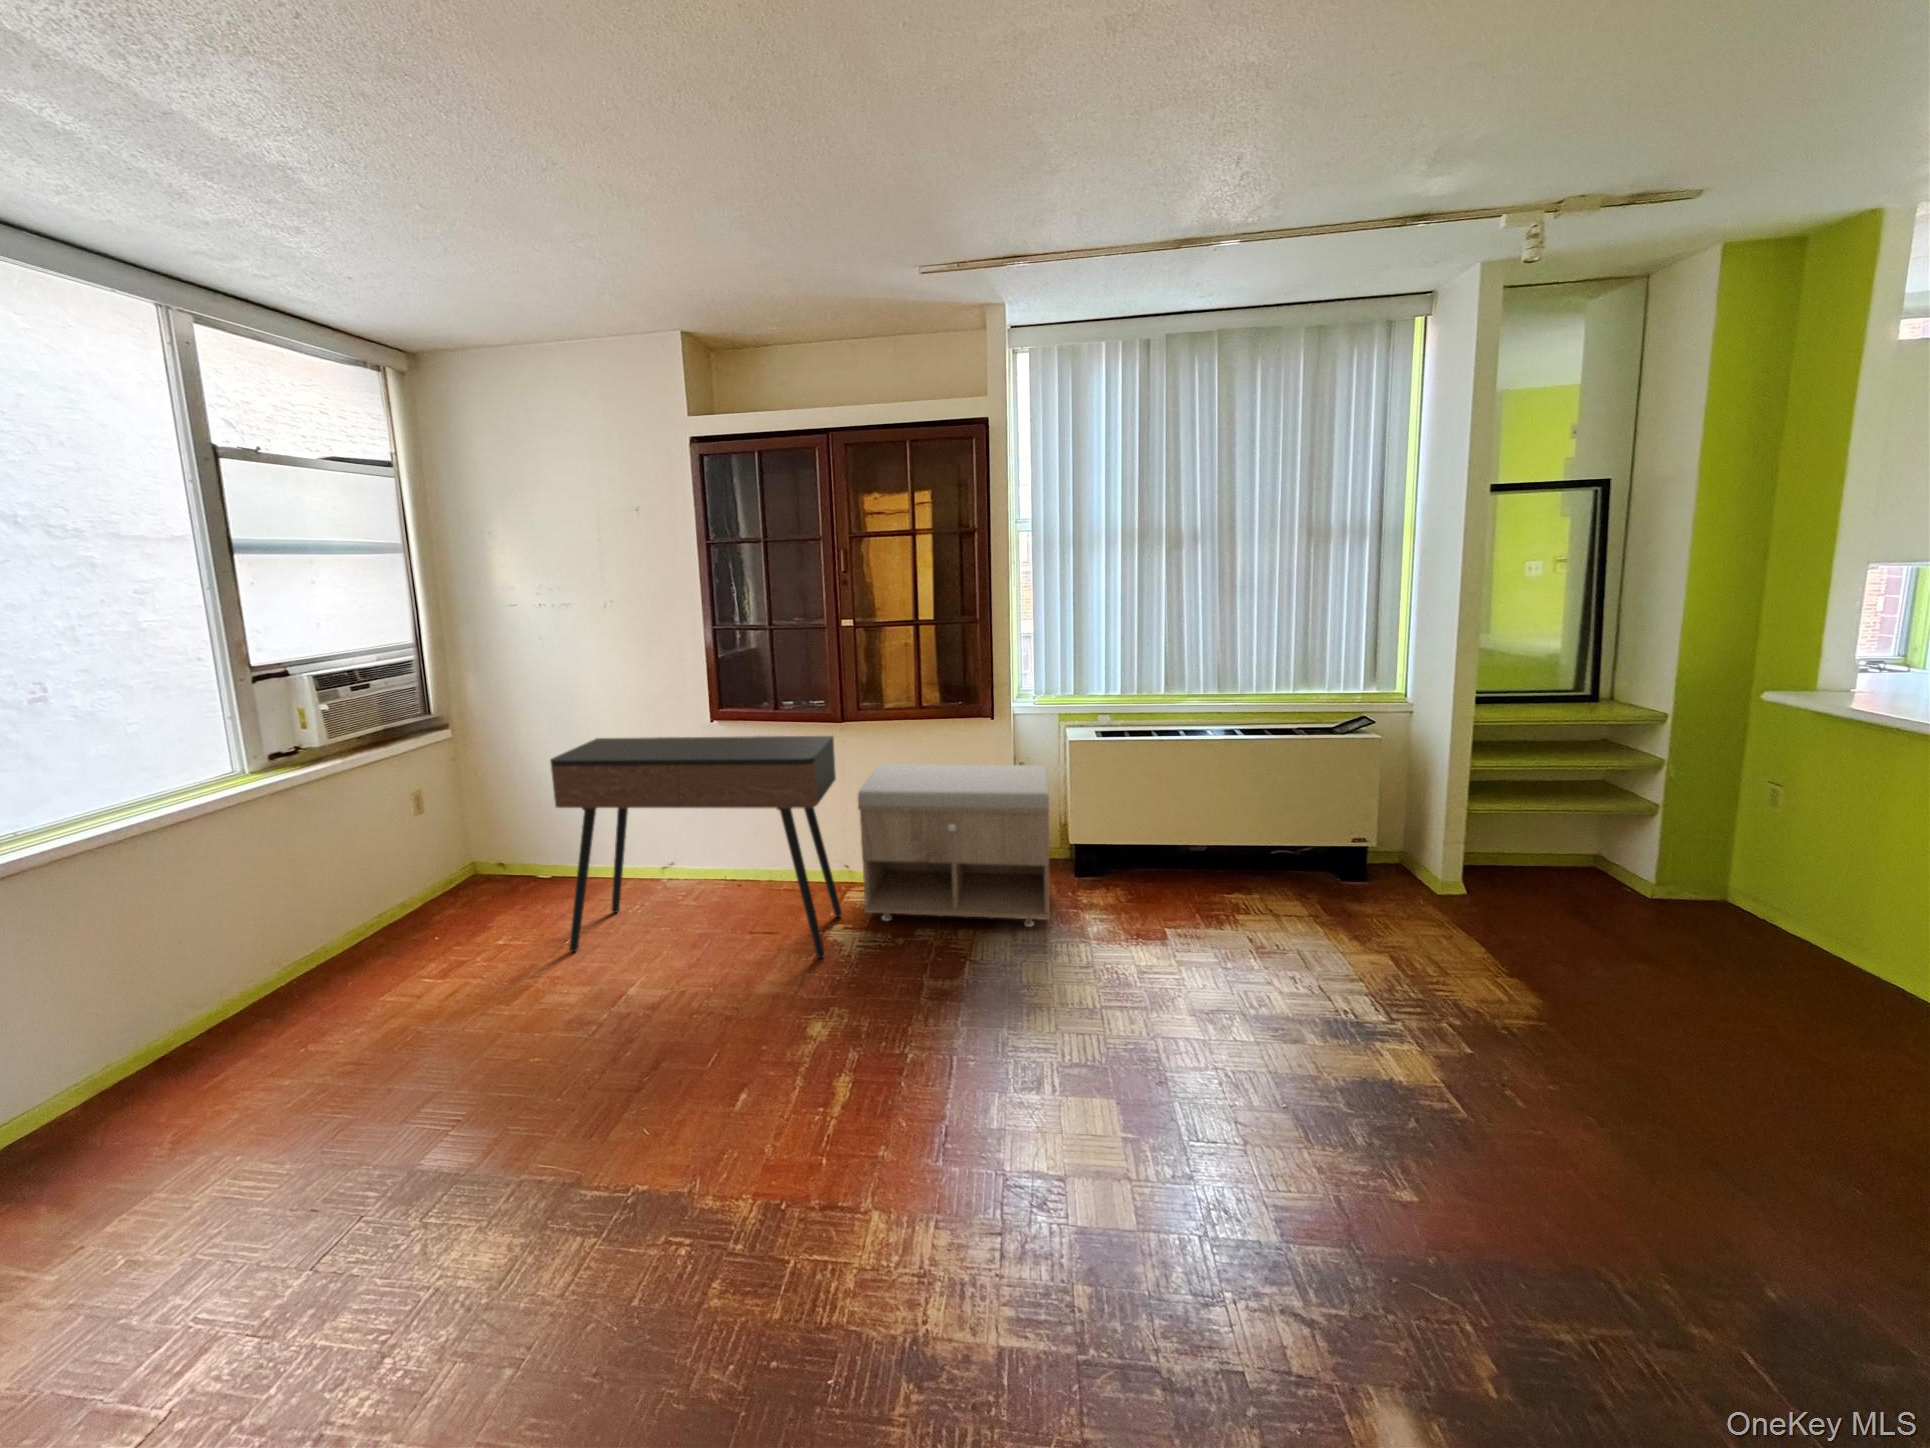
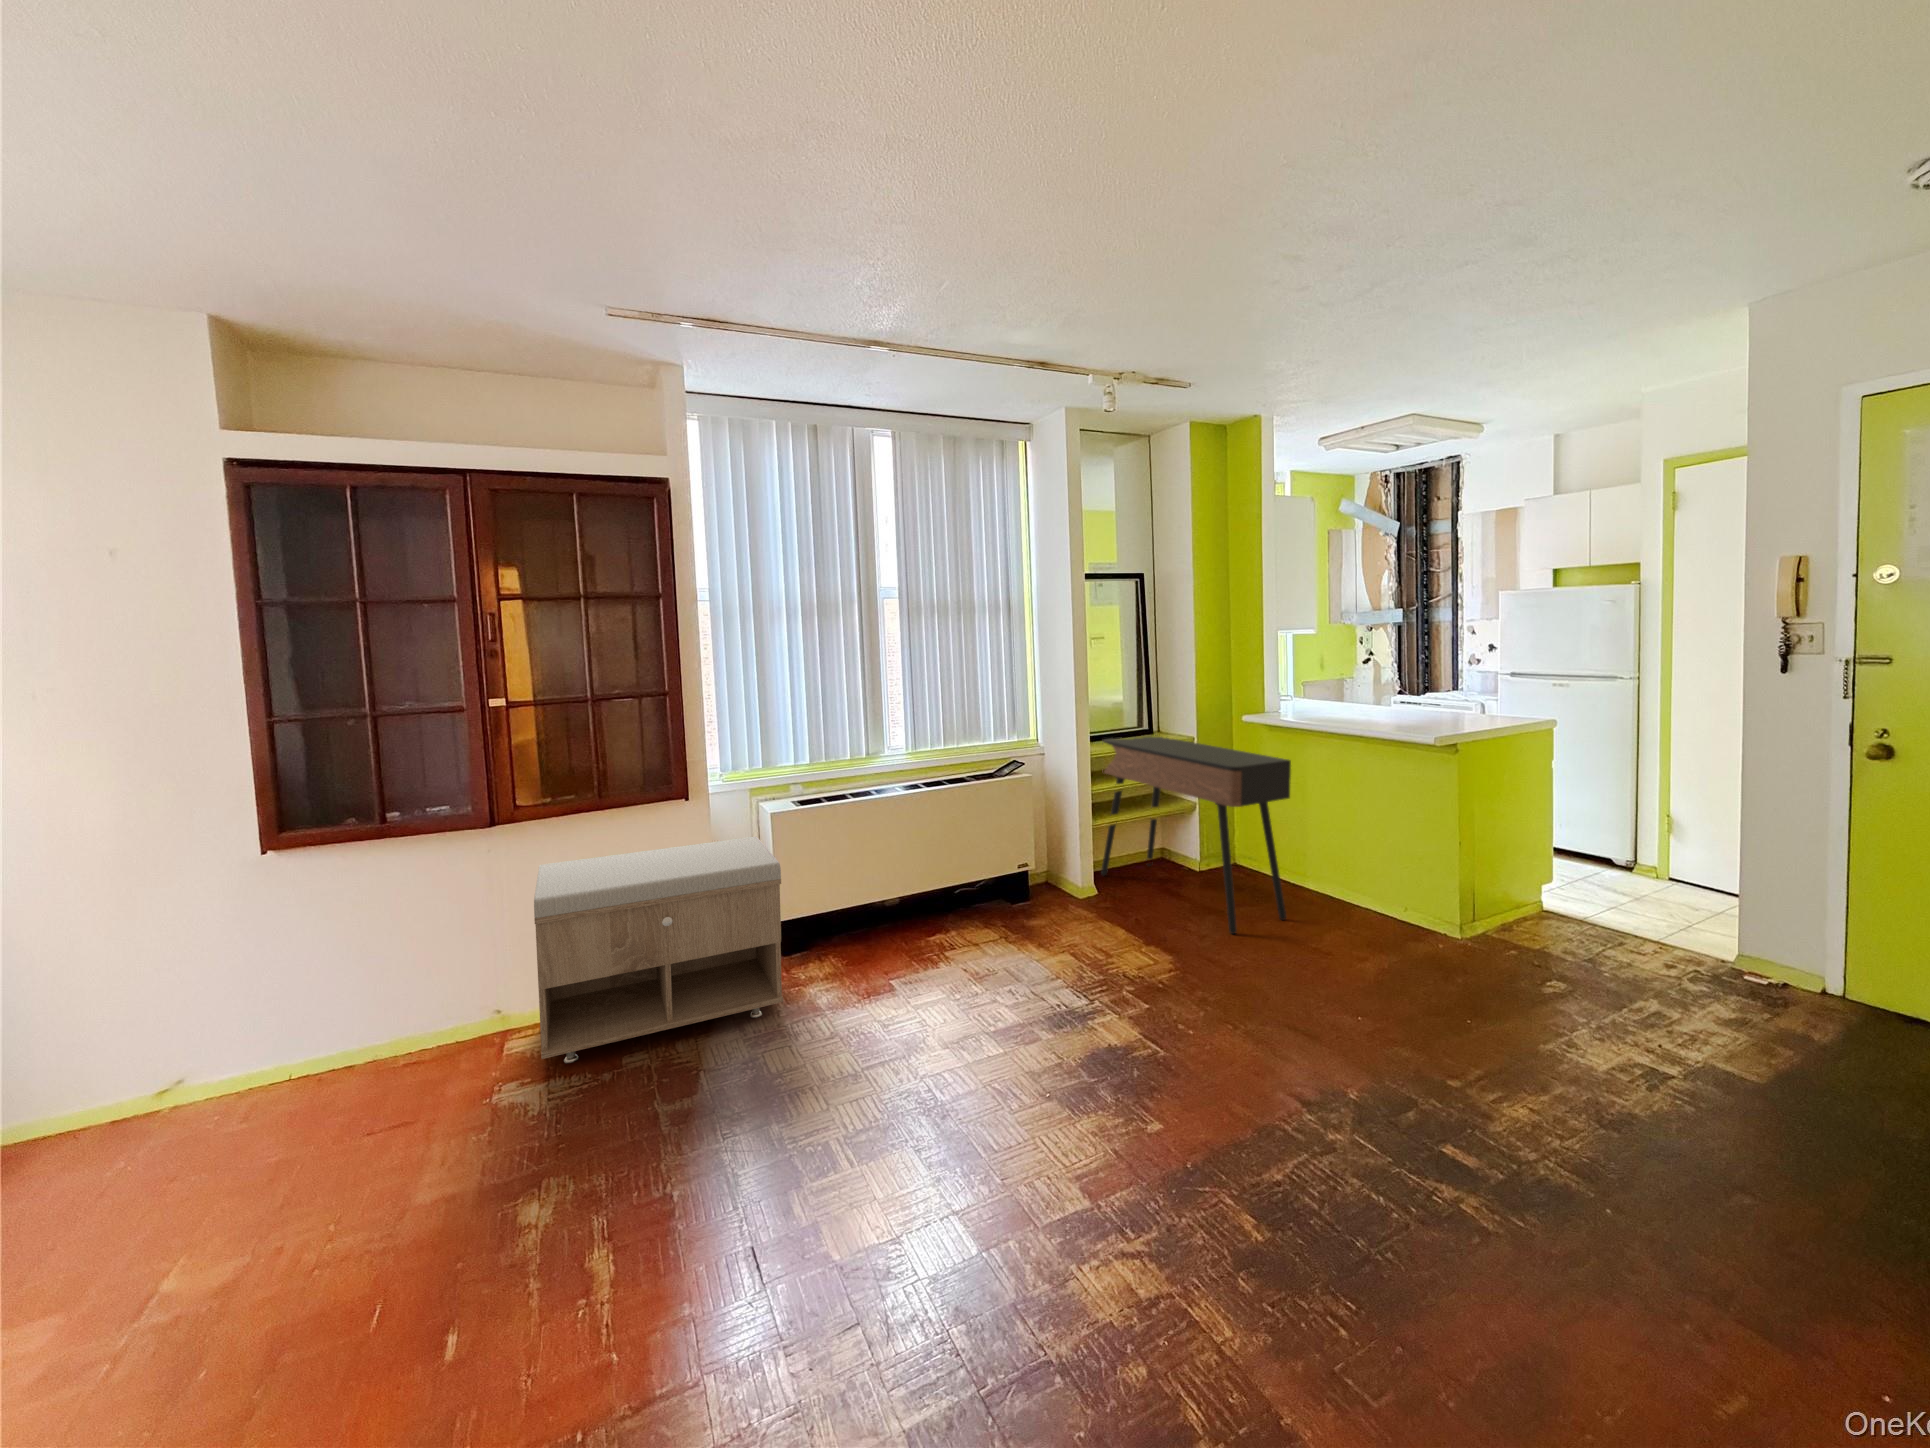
console table: present [550,736,842,958] -> present [1101,737,1291,934]

